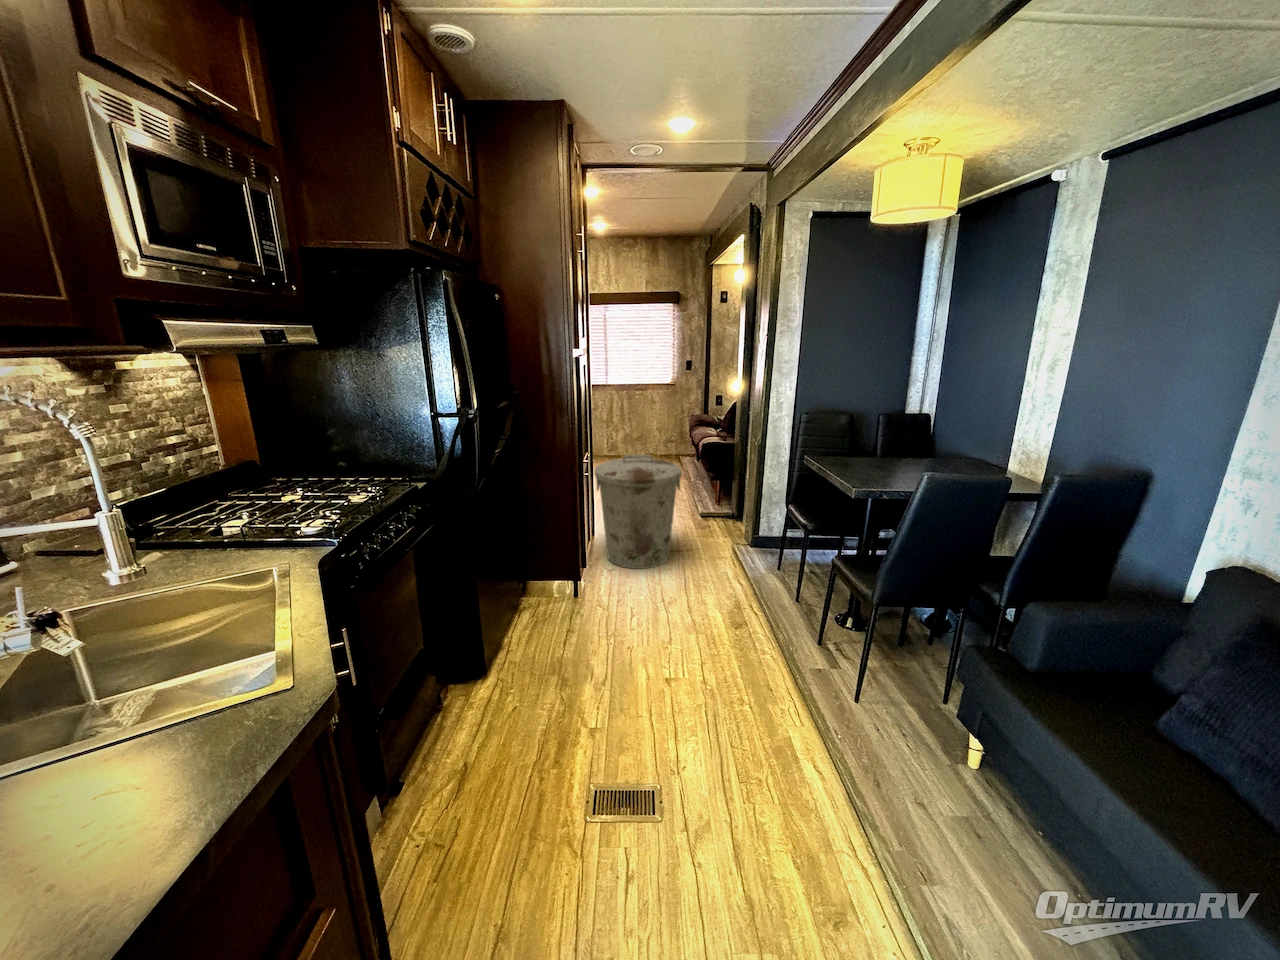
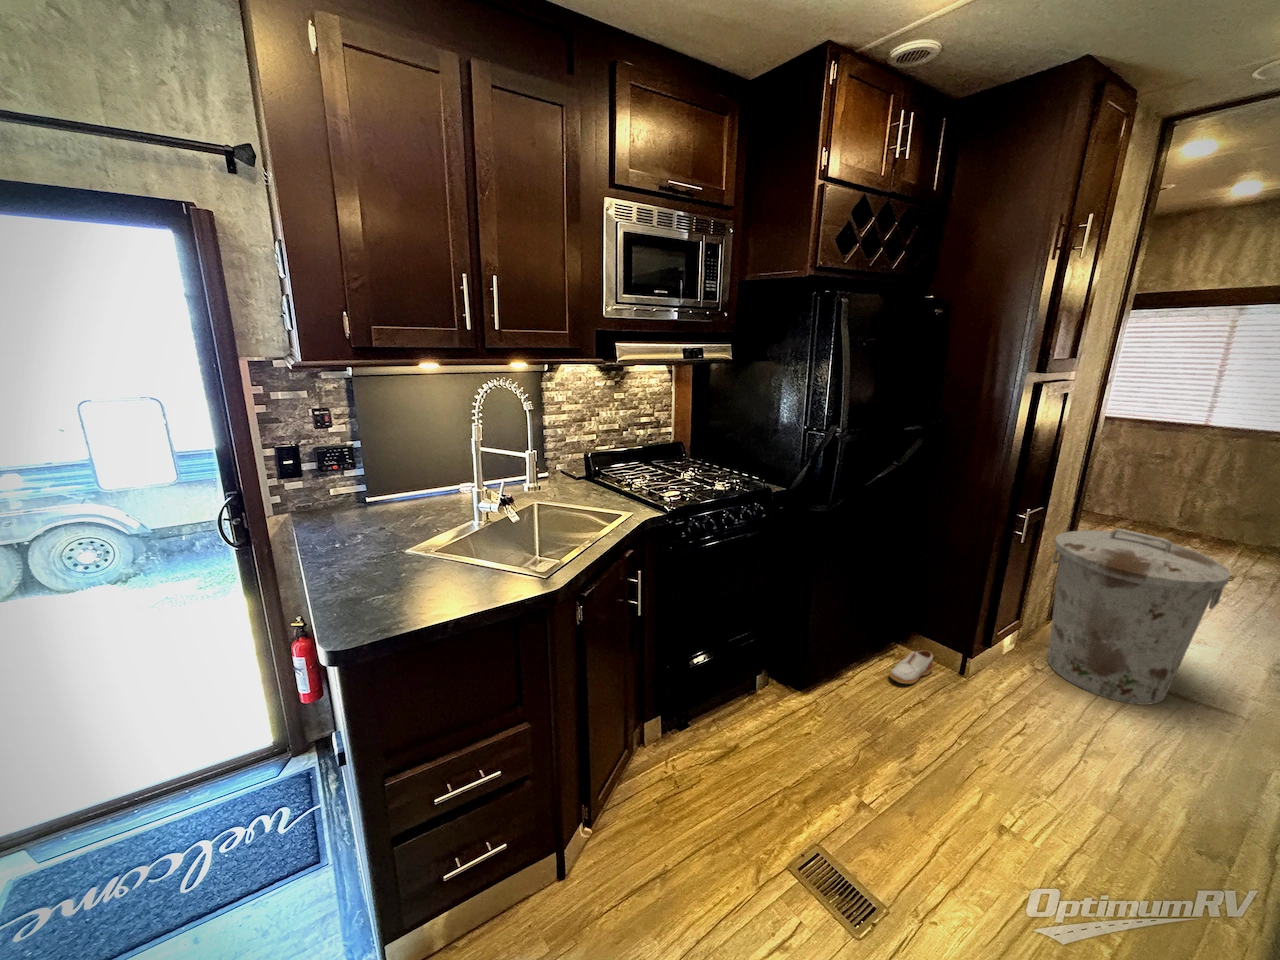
shoe: none [534,589,558,625] -> present [889,651,933,684]

